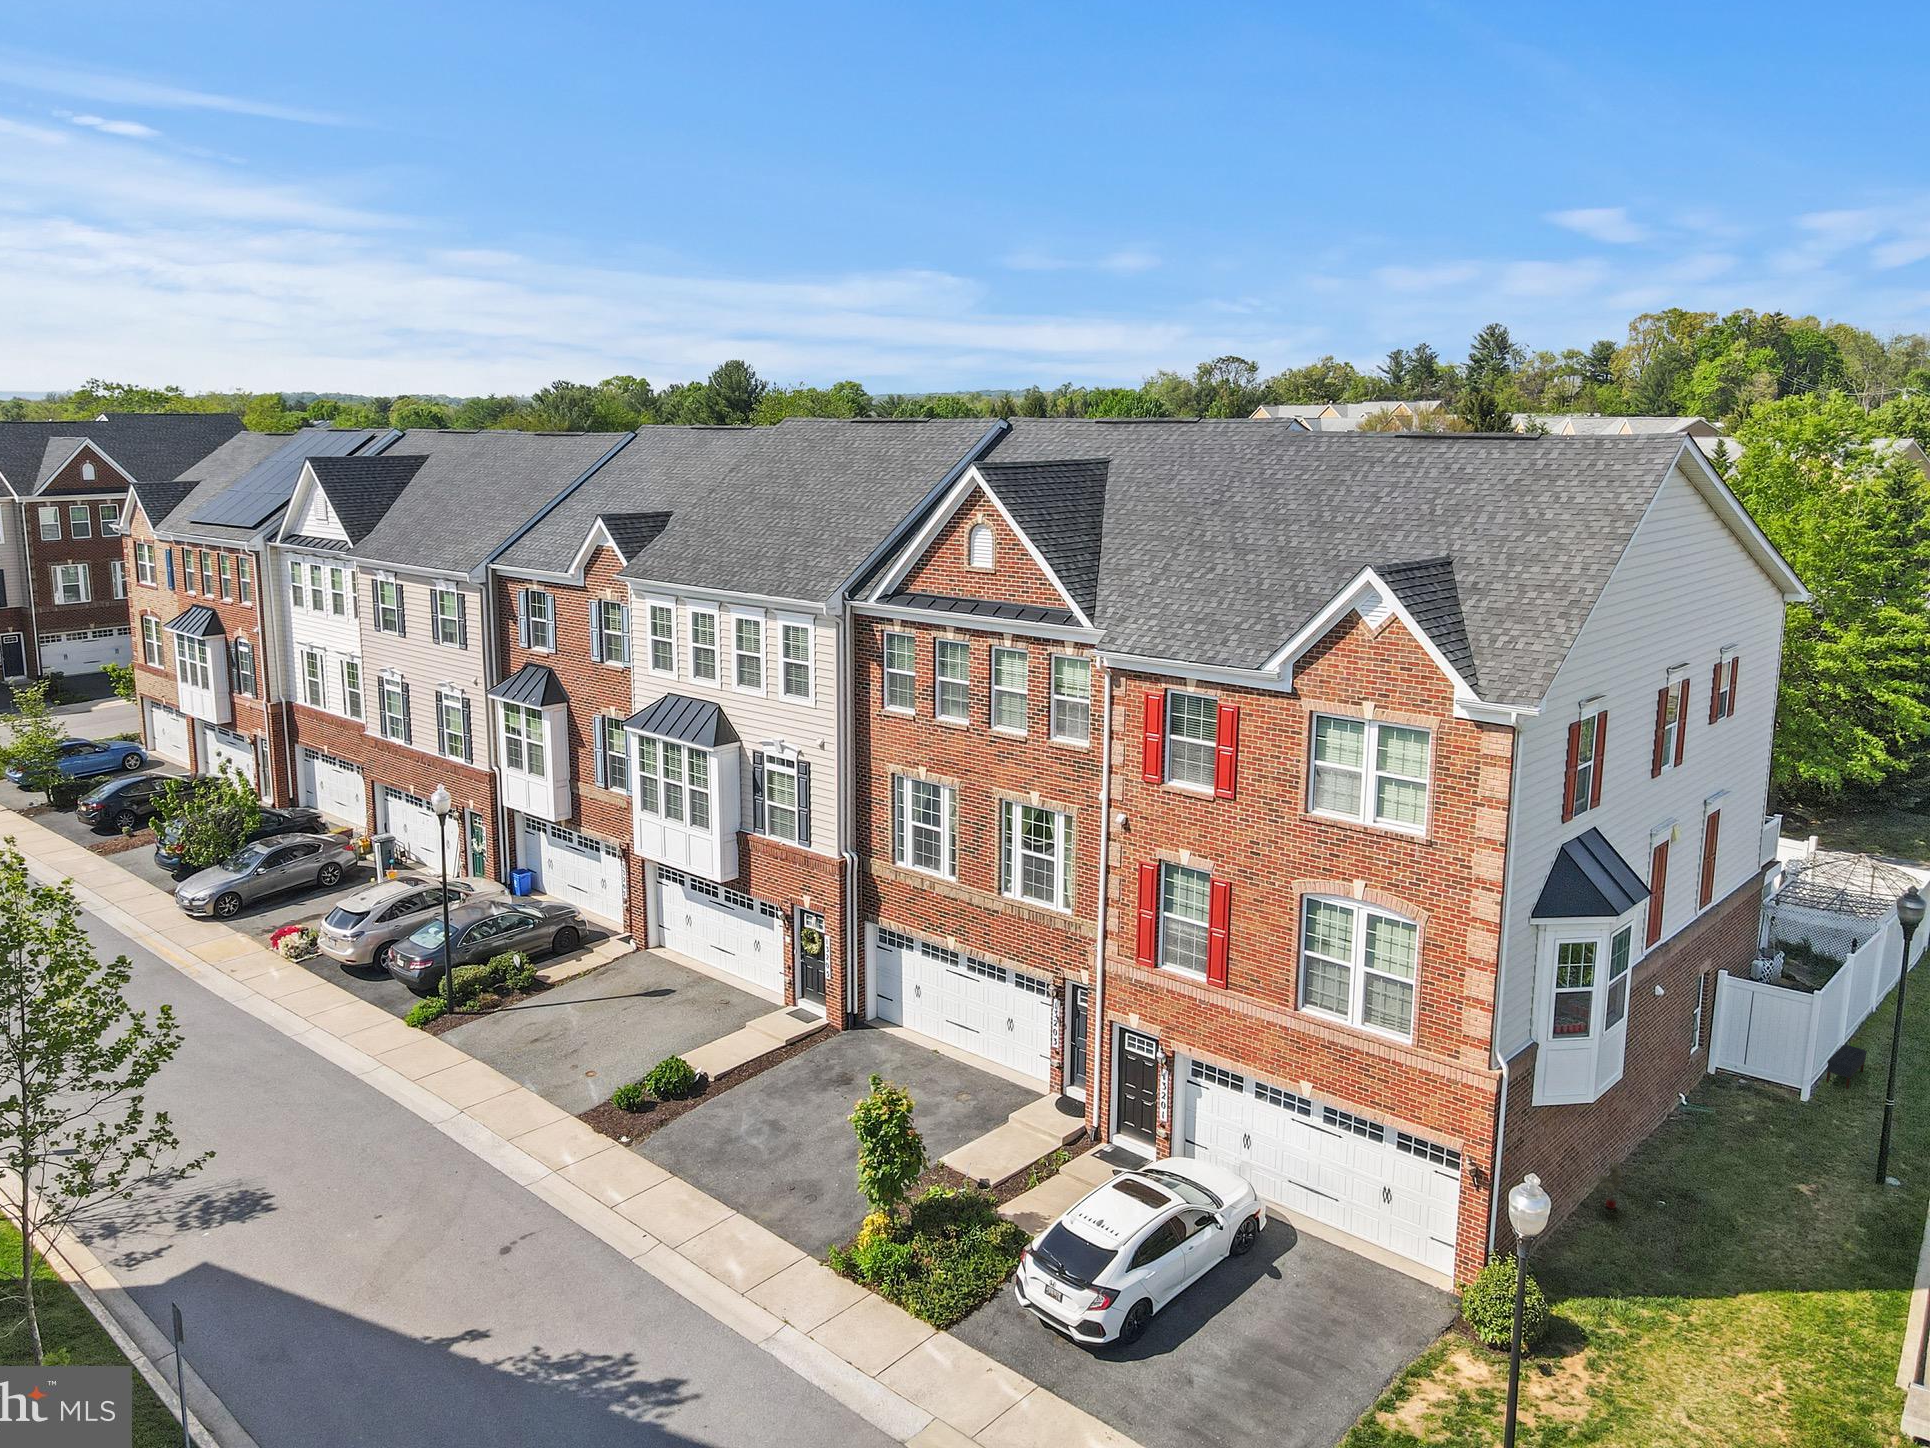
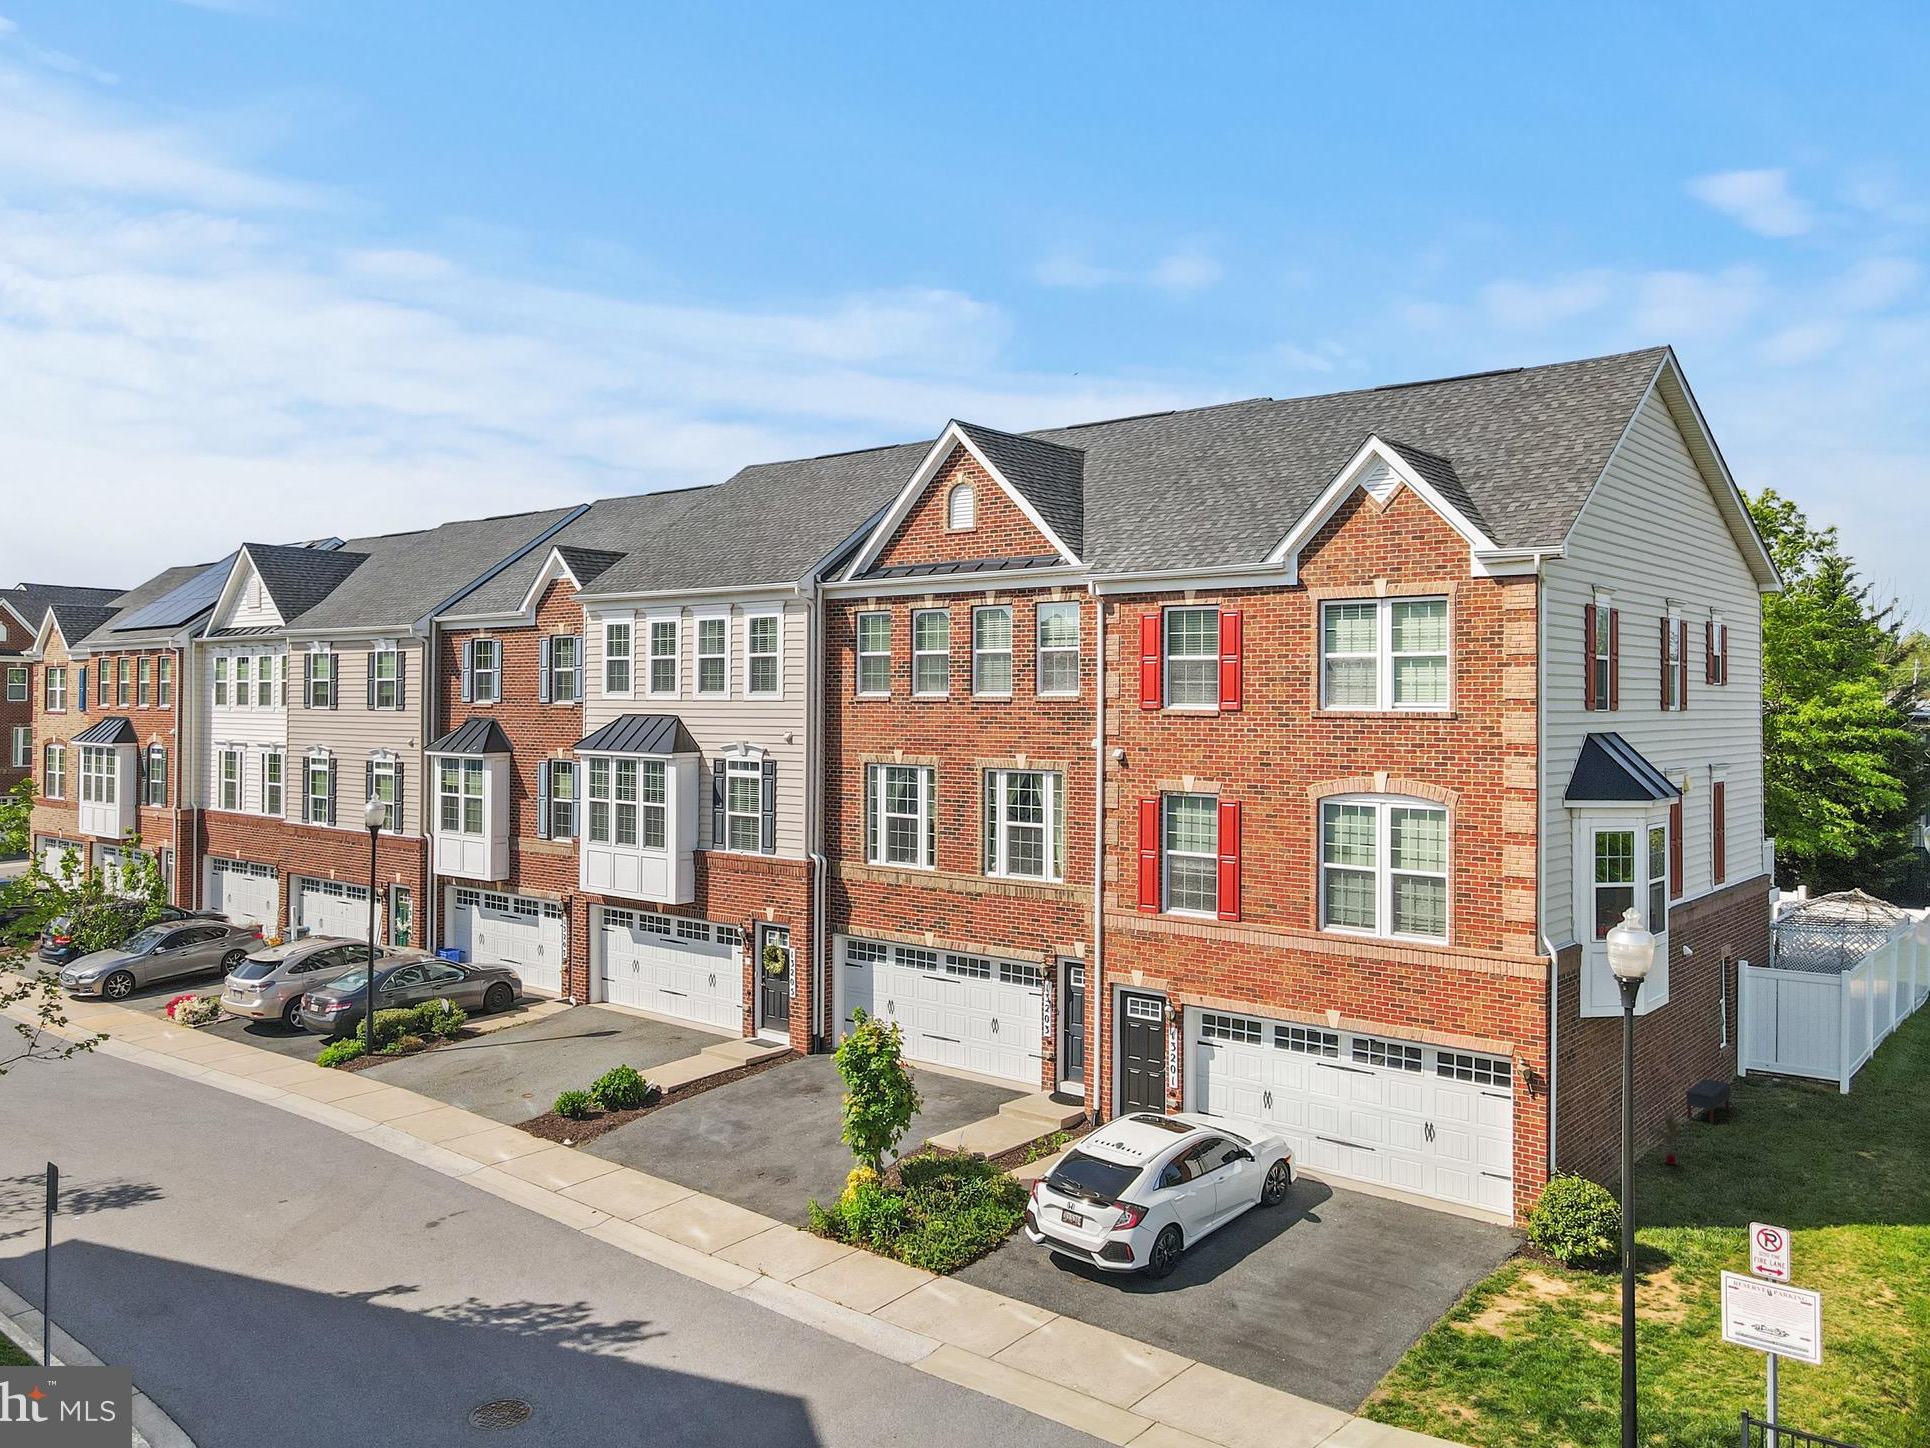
bench: present [1826,1045,1867,1089] -> present [1686,1079,1730,1124]

